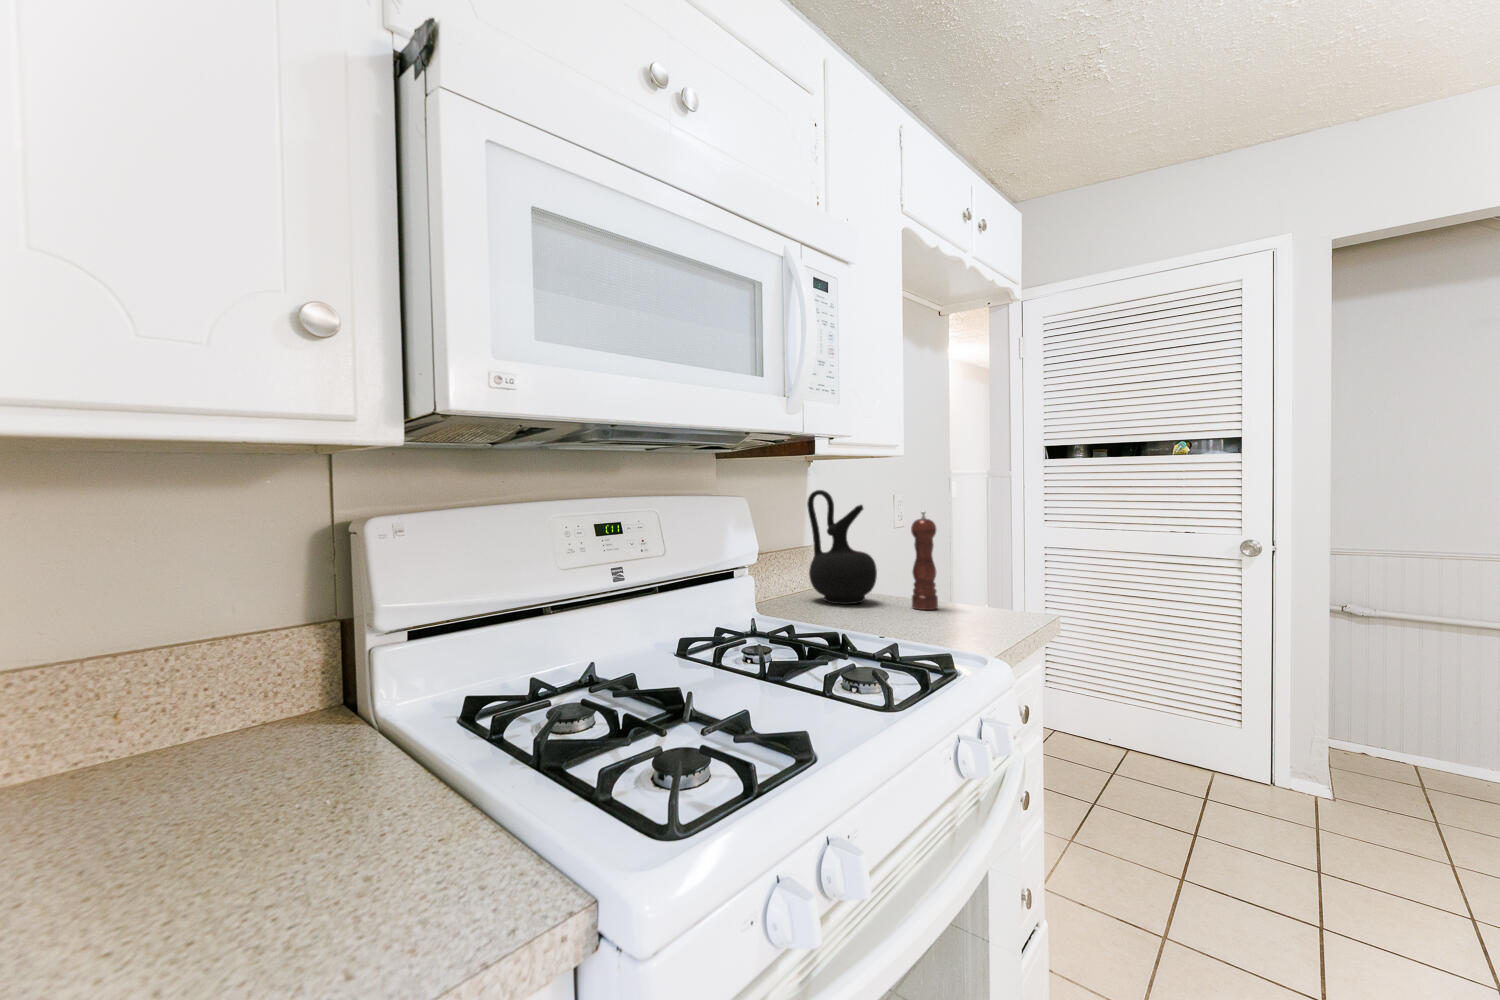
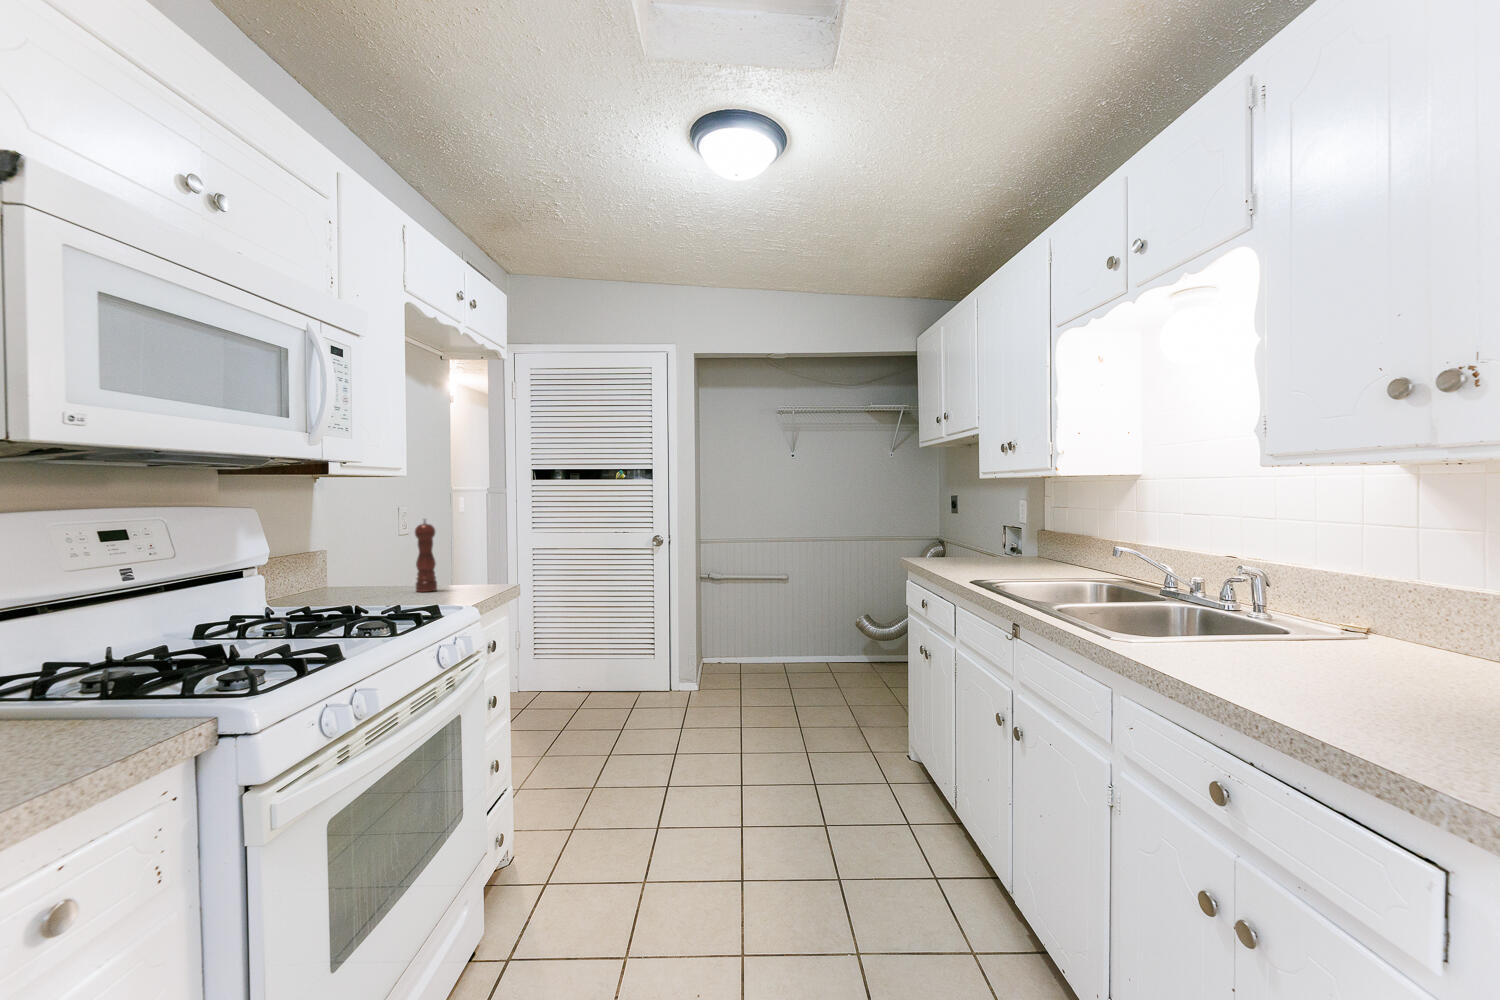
ceramic jug: present [807,490,877,604] -> none [319,503,385,595]

